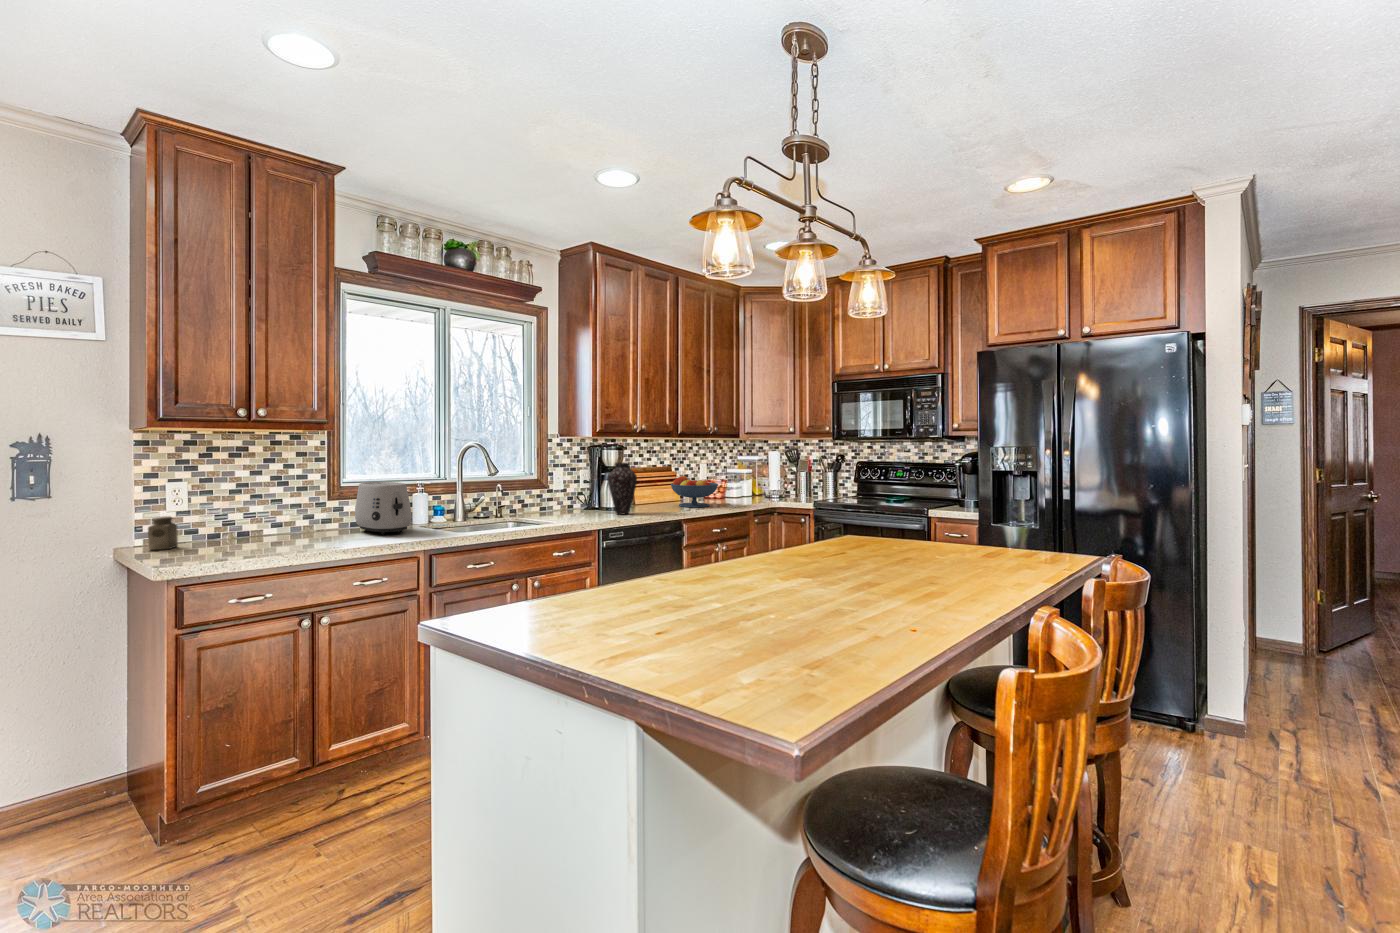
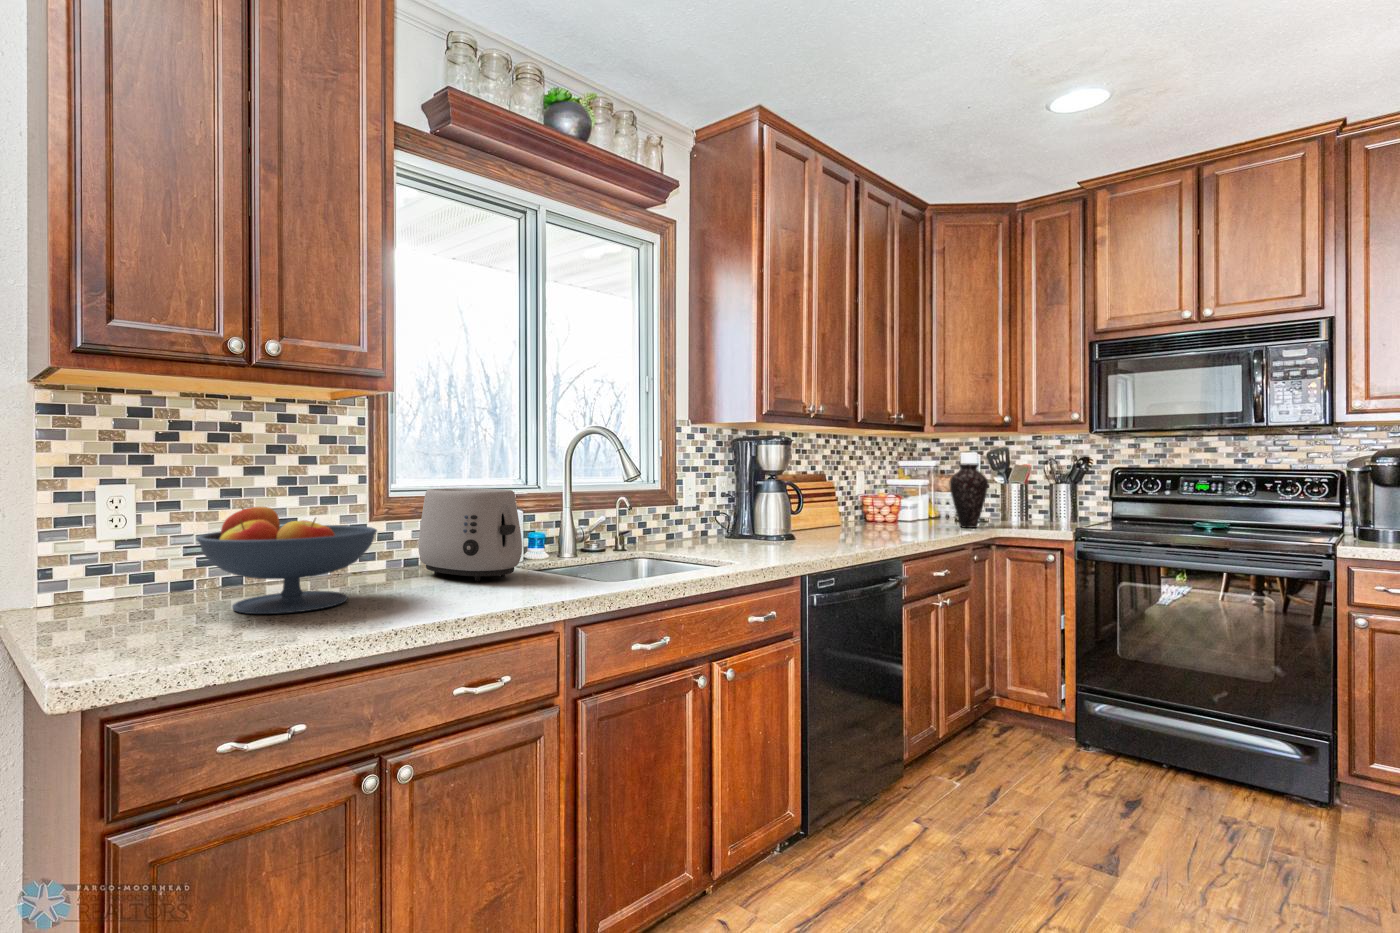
vase: present [608,462,637,515] -> present [949,463,988,528]
fruit bowl: present [671,476,718,507] -> present [197,507,377,614]
salt shaker: present [148,516,178,550] -> none [69,548,122,615]

